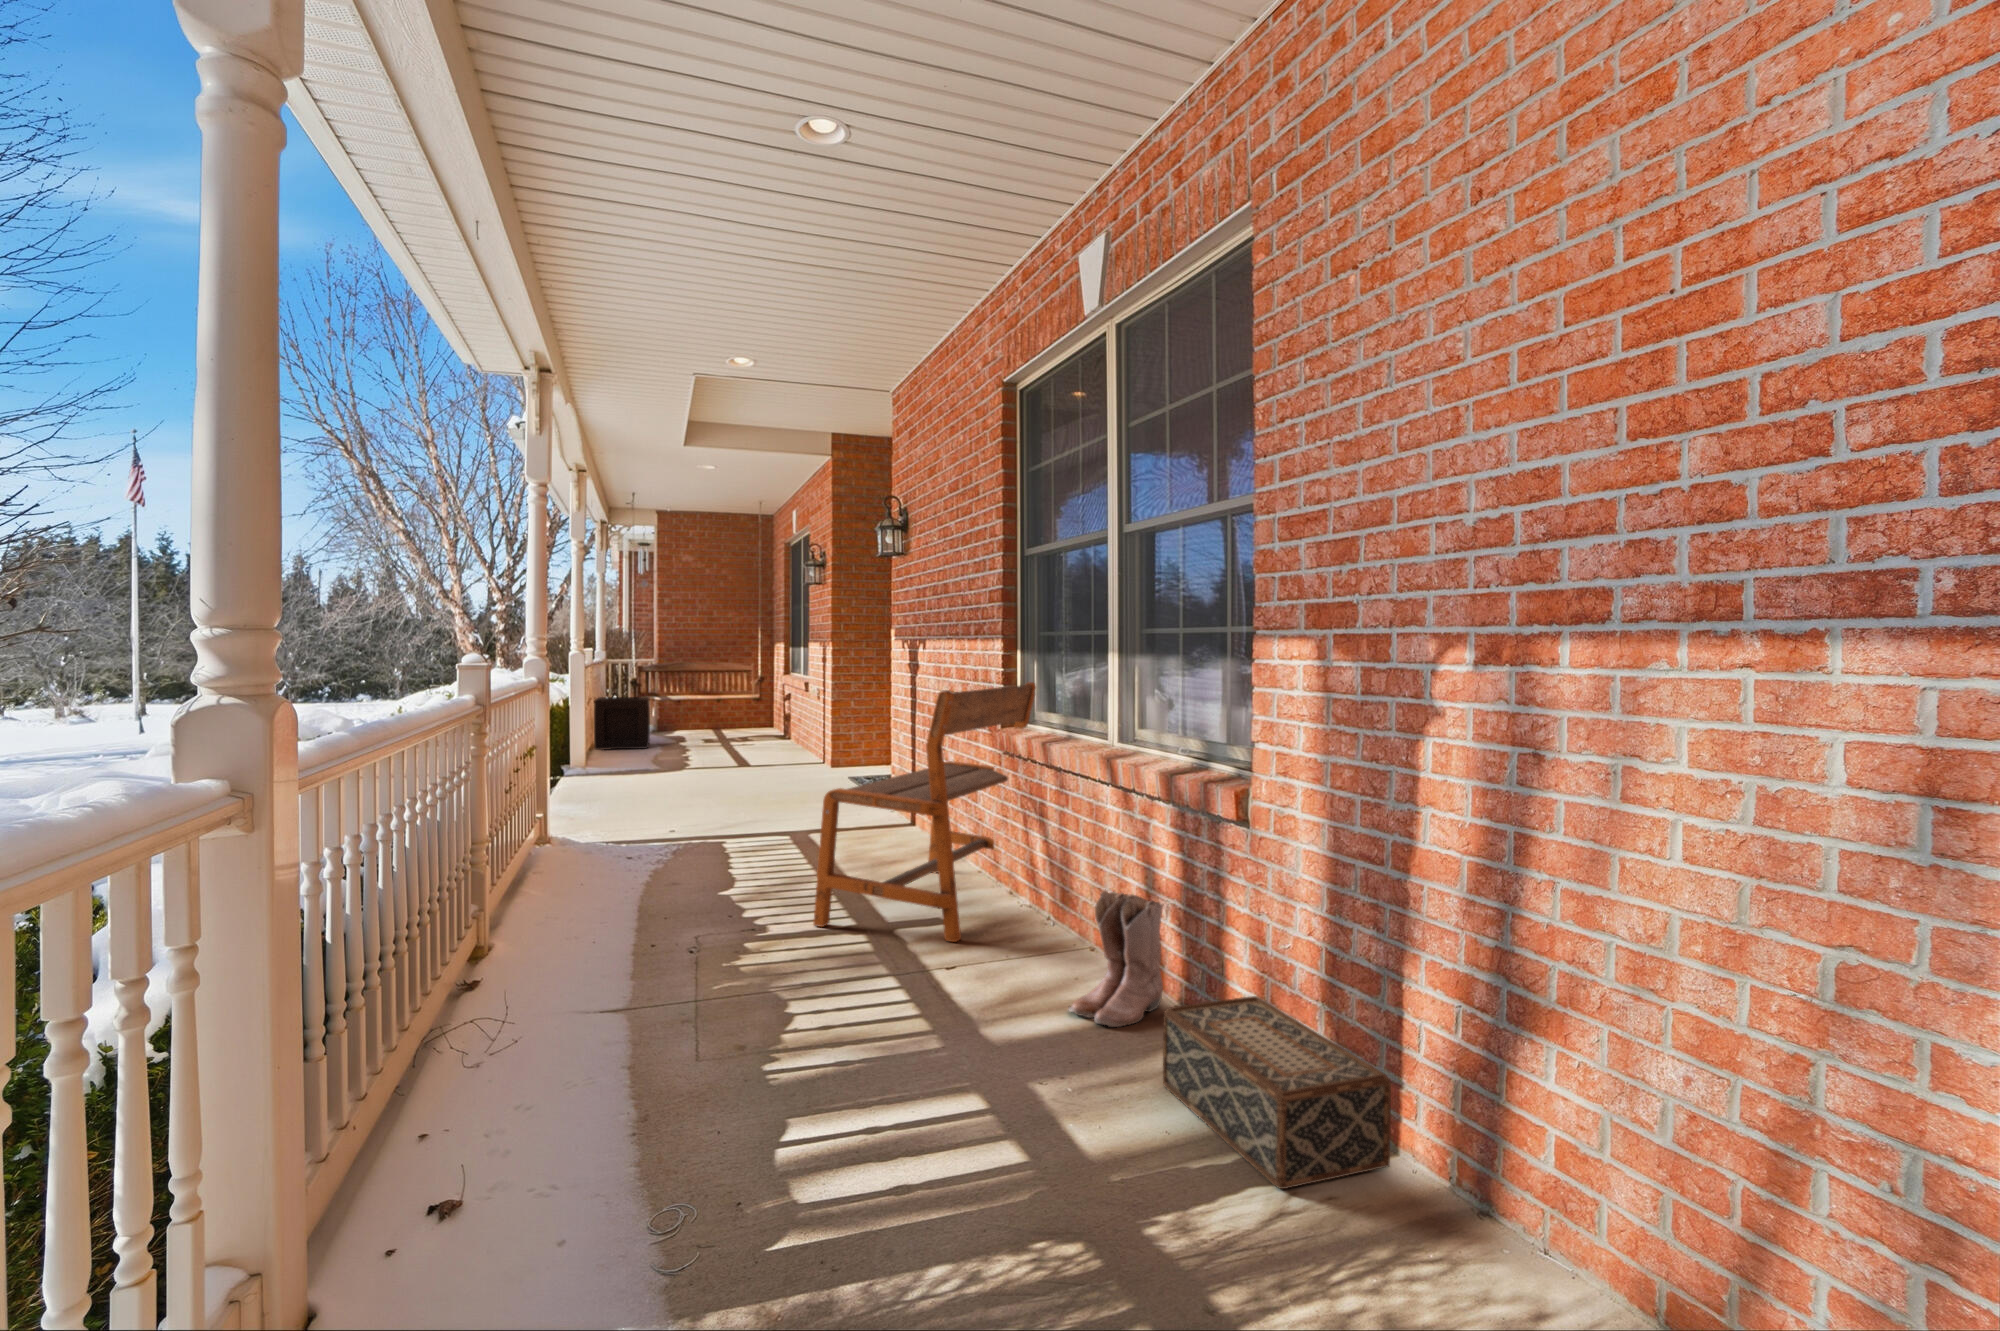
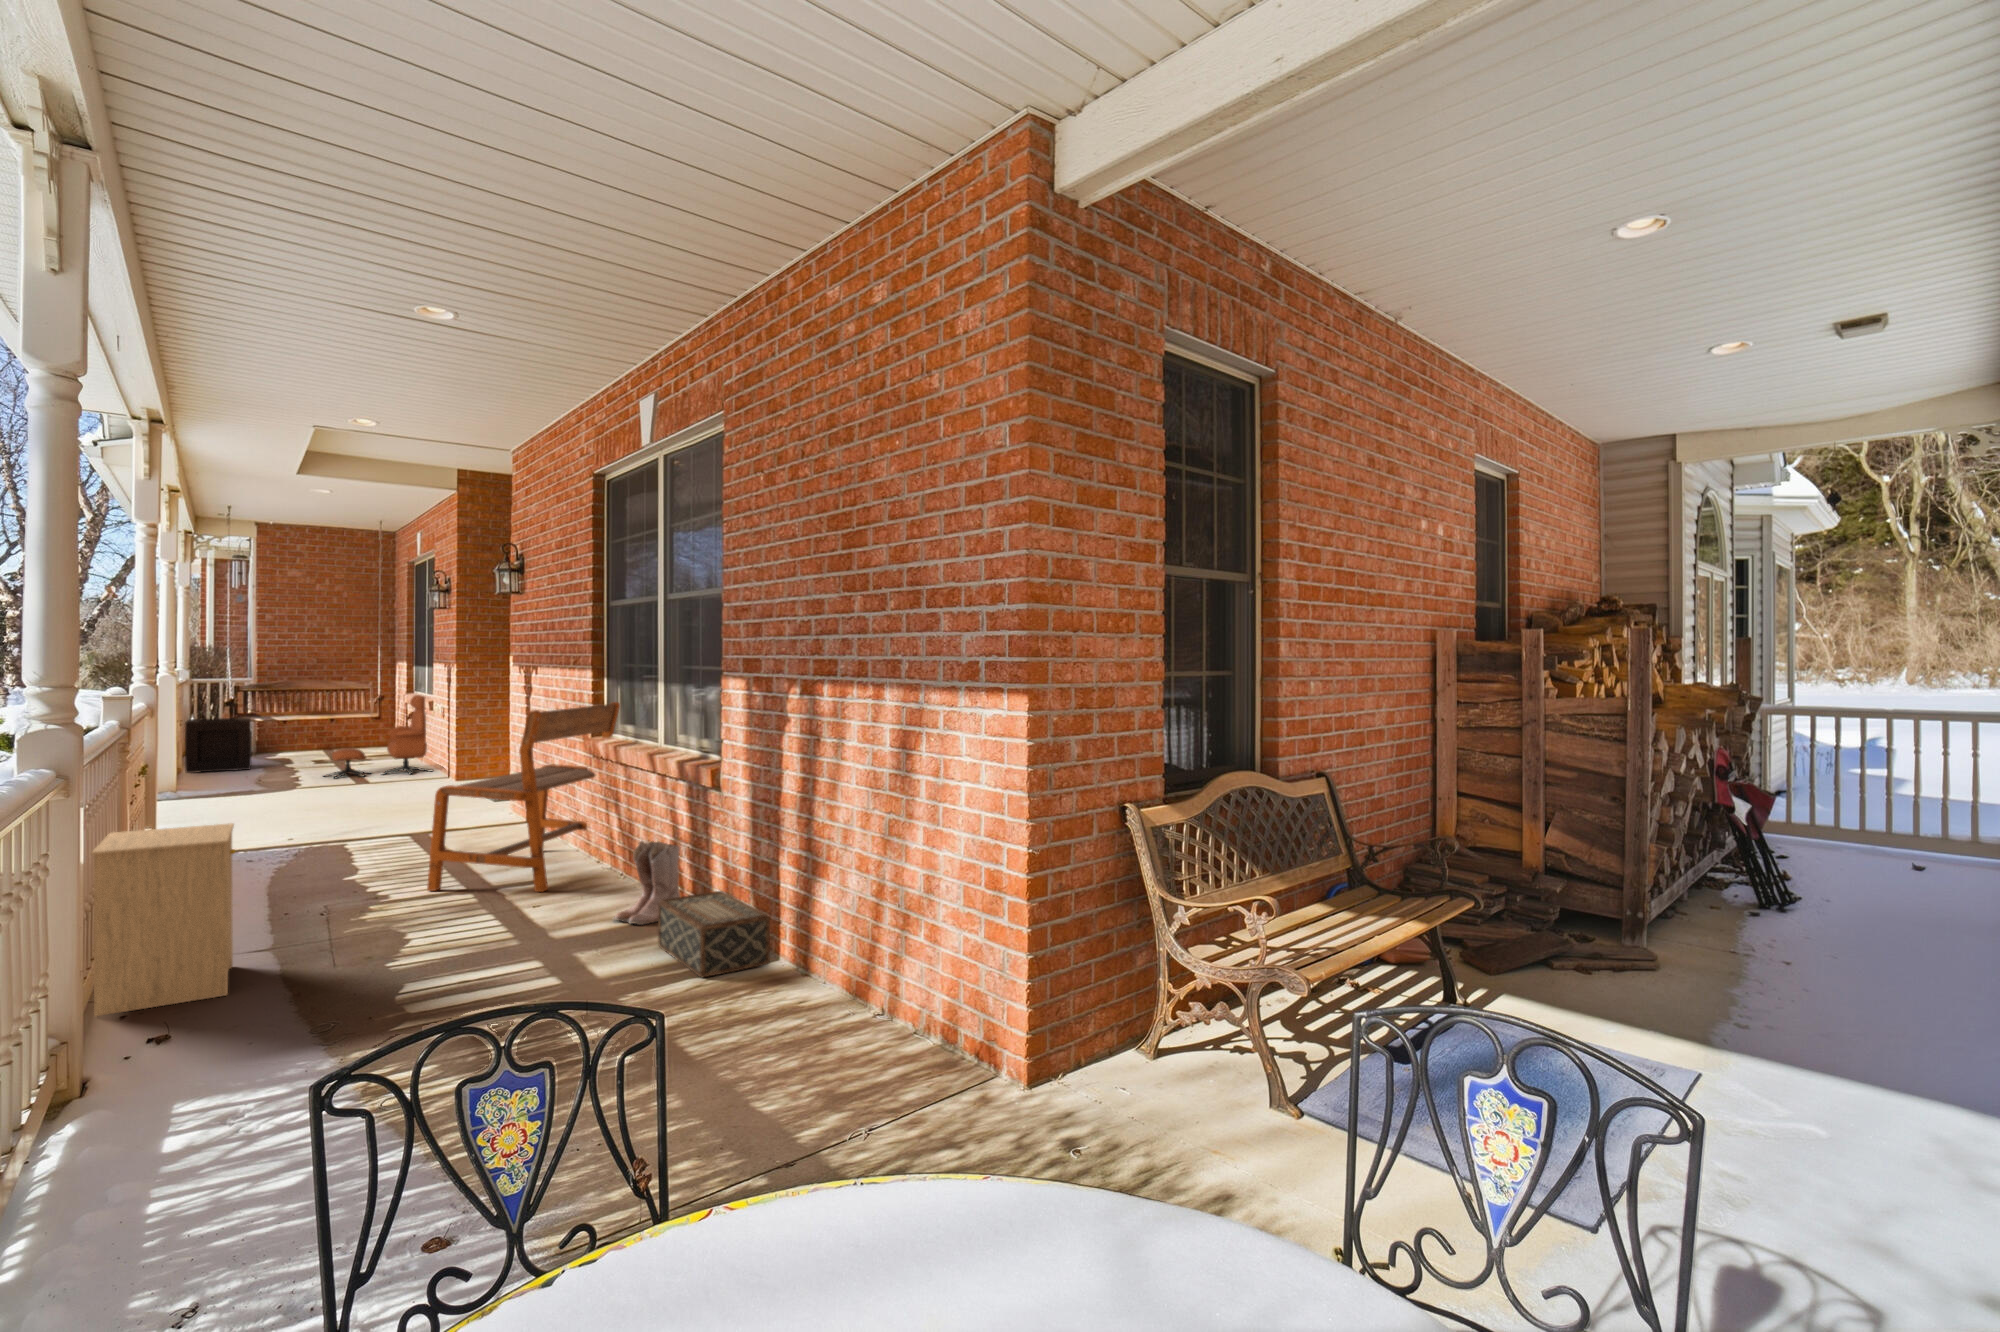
lounge chair: none [709,676,809,761] -> present [327,695,430,778]
side table: none [383,841,581,1131] -> present [91,823,235,1016]

